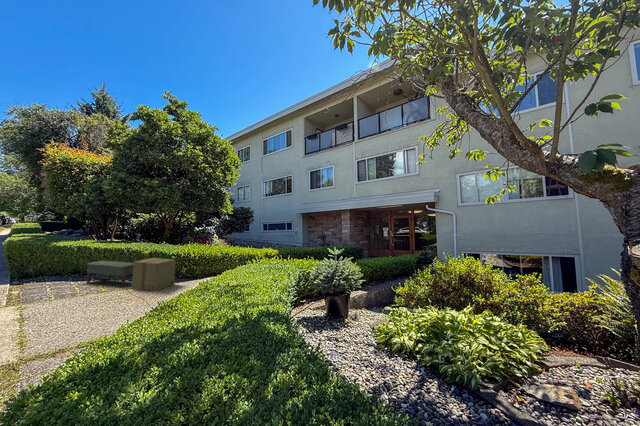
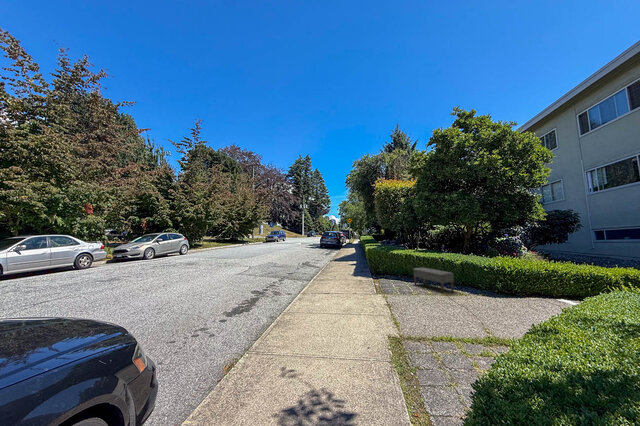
cardboard box: present [132,258,176,291] -> none [450,269,491,302]

